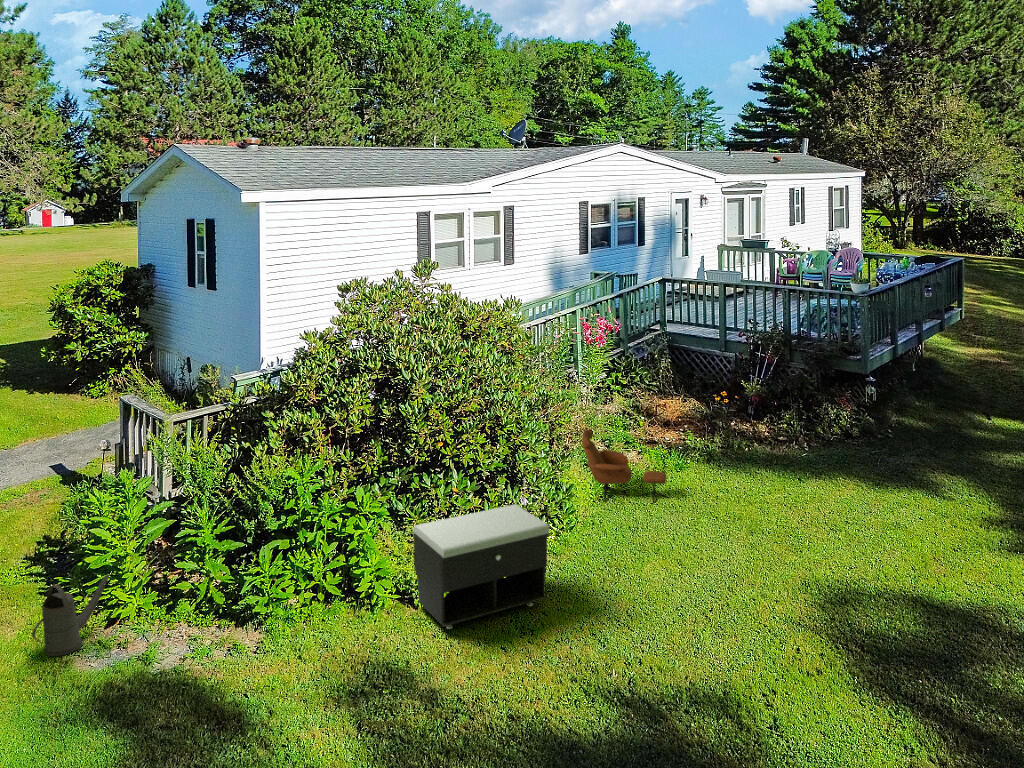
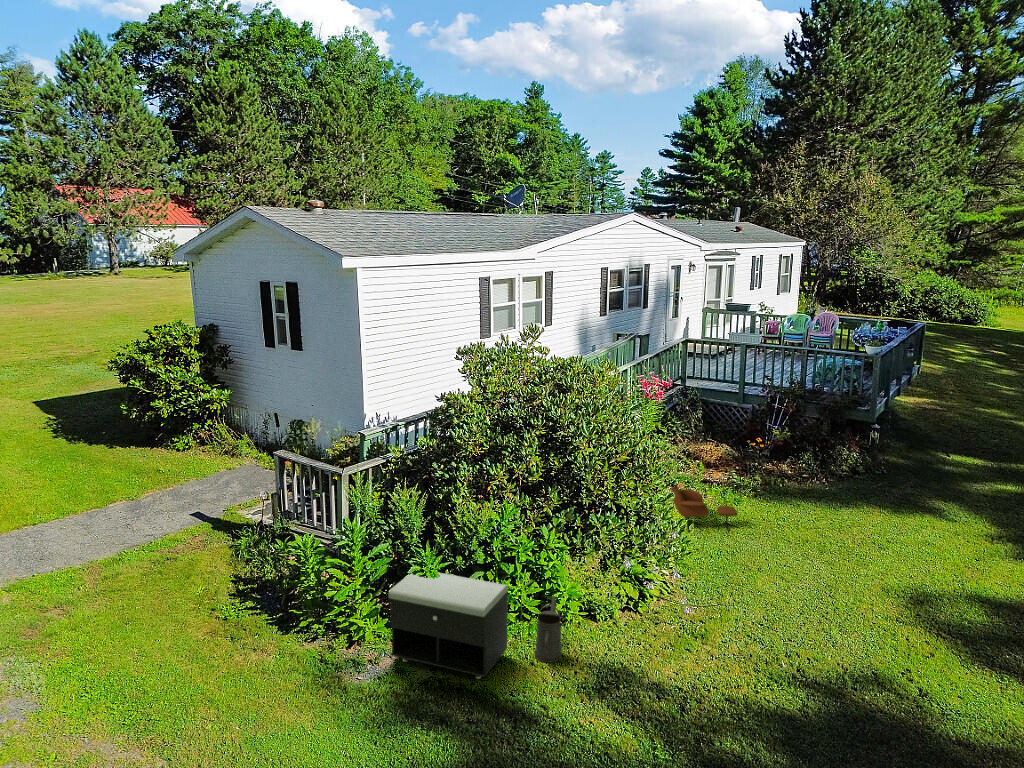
storage bench: present [413,504,549,629] -> present [388,573,508,679]
watering can: present [32,574,109,656] -> present [534,596,562,662]

